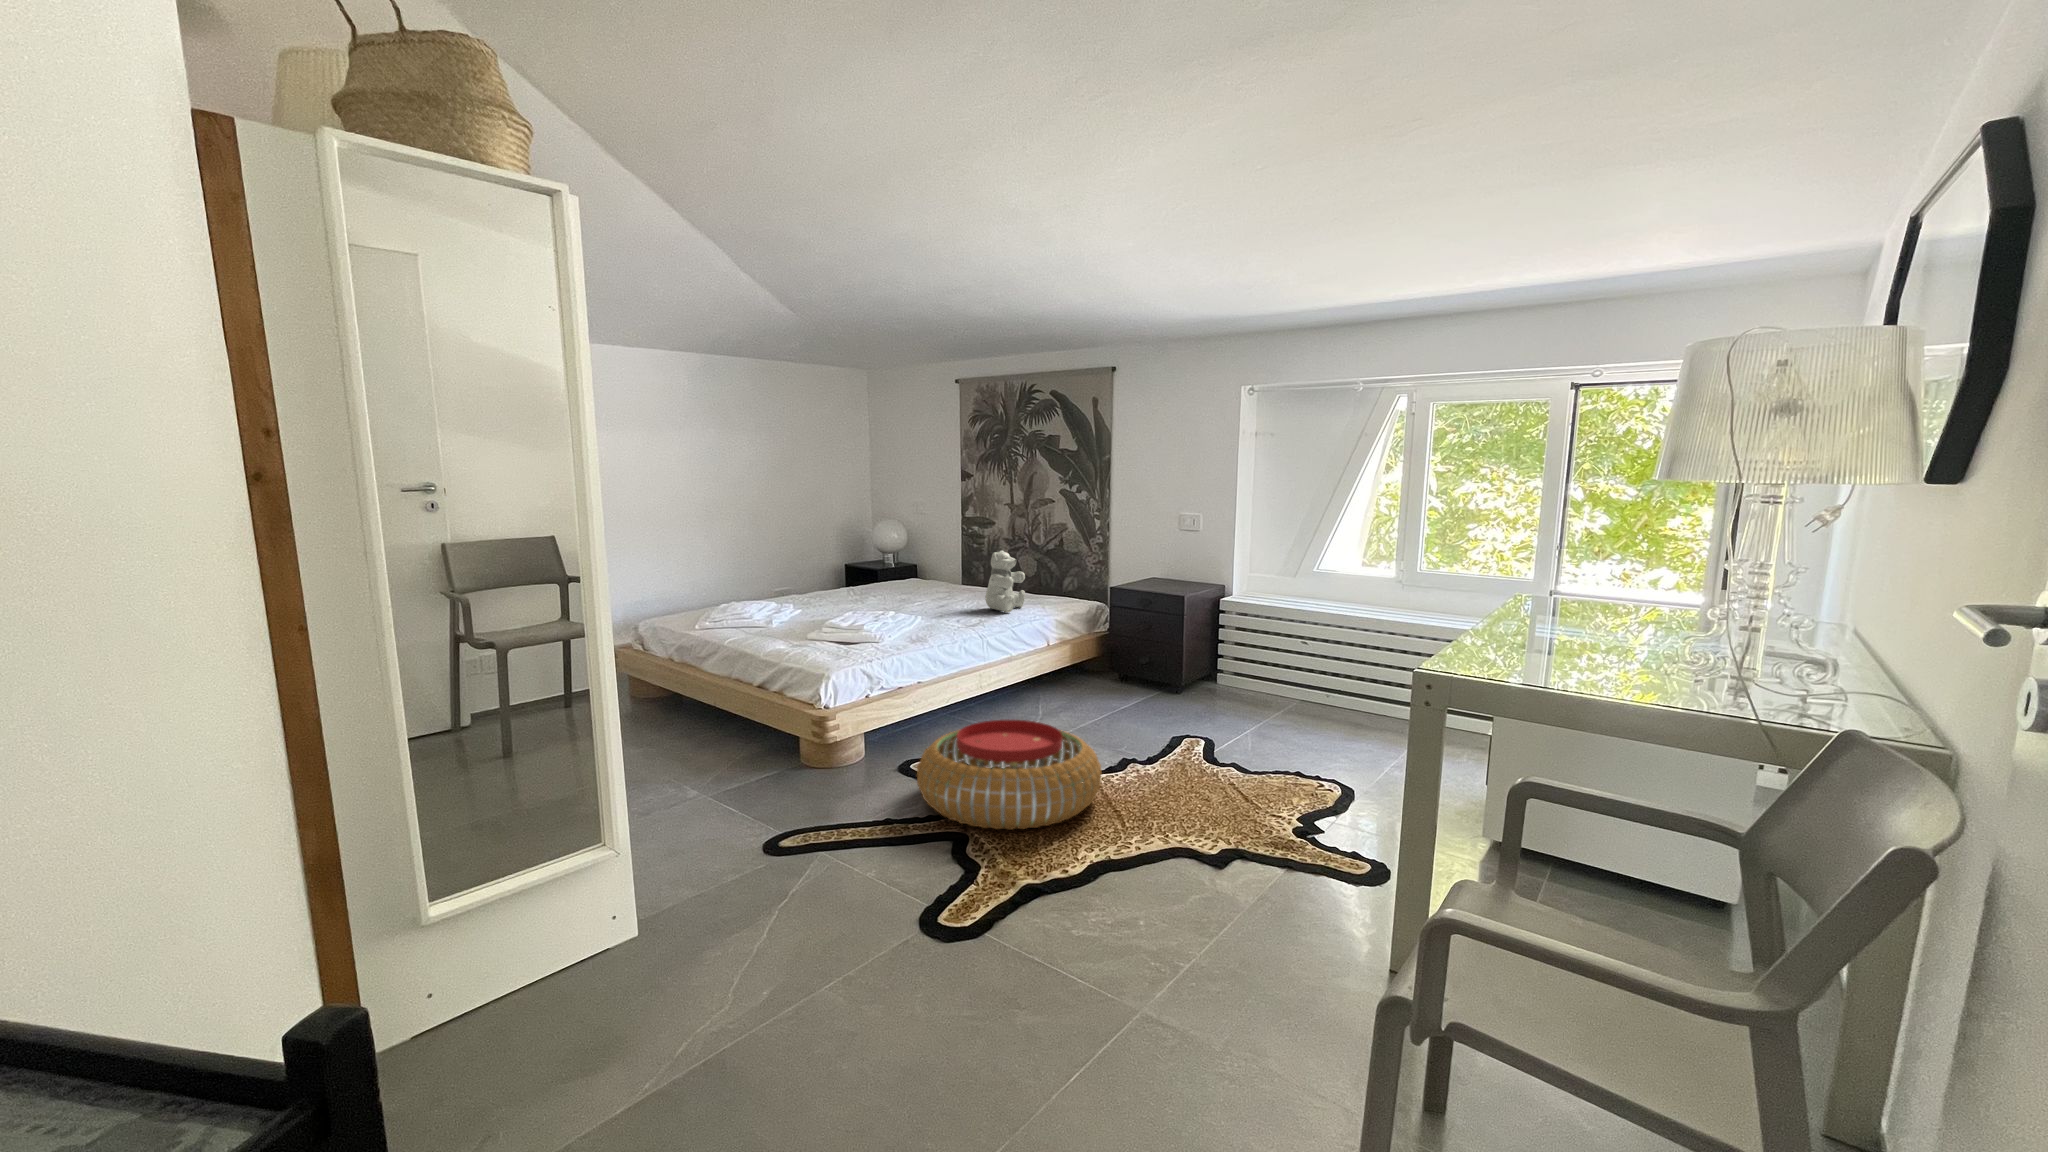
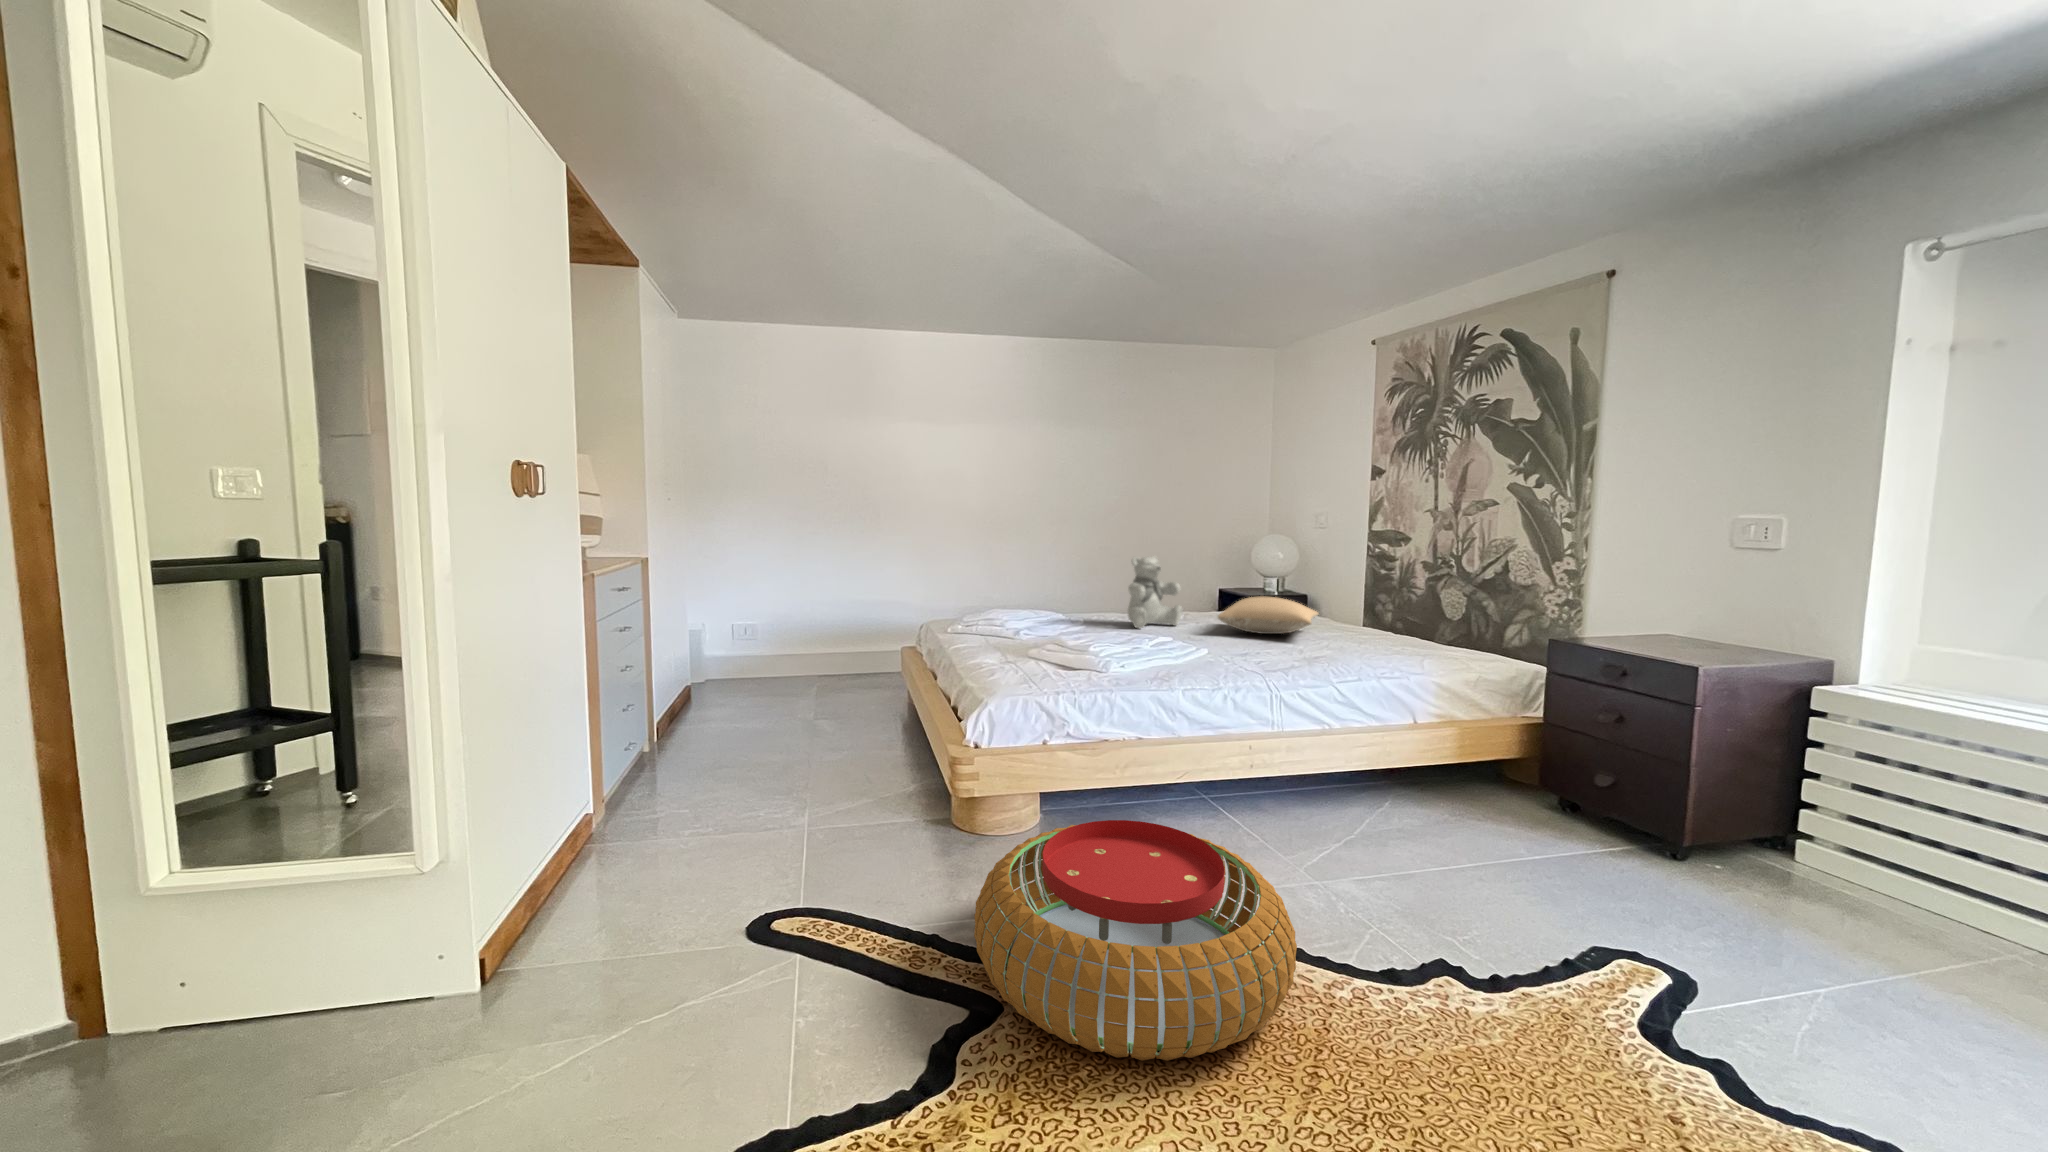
teddy bear: present [985,551,1025,613] -> present [1128,556,1183,628]
pillow: none [895,575,970,603] -> present [1218,597,1318,634]

